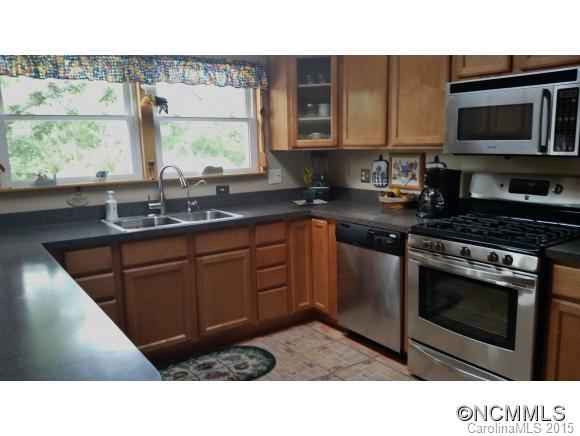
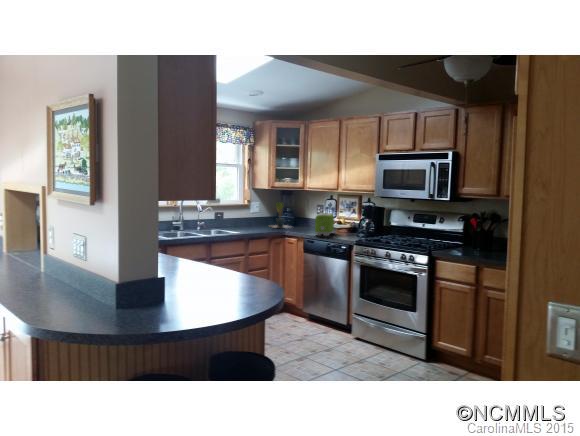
toaster: none [352,181,382,217] -> present [315,213,334,236]

